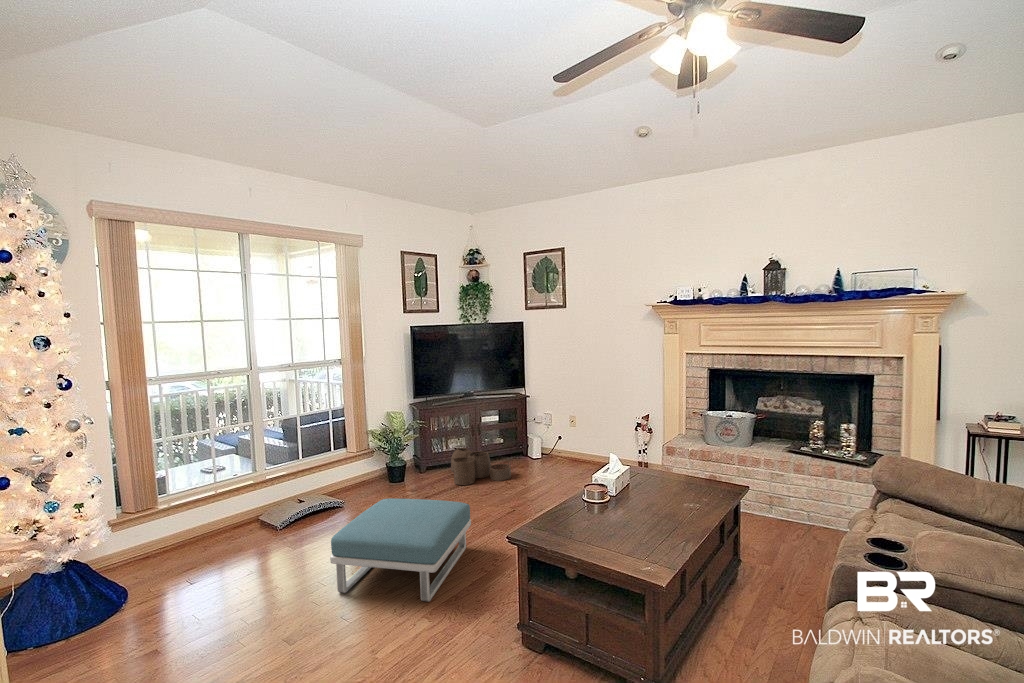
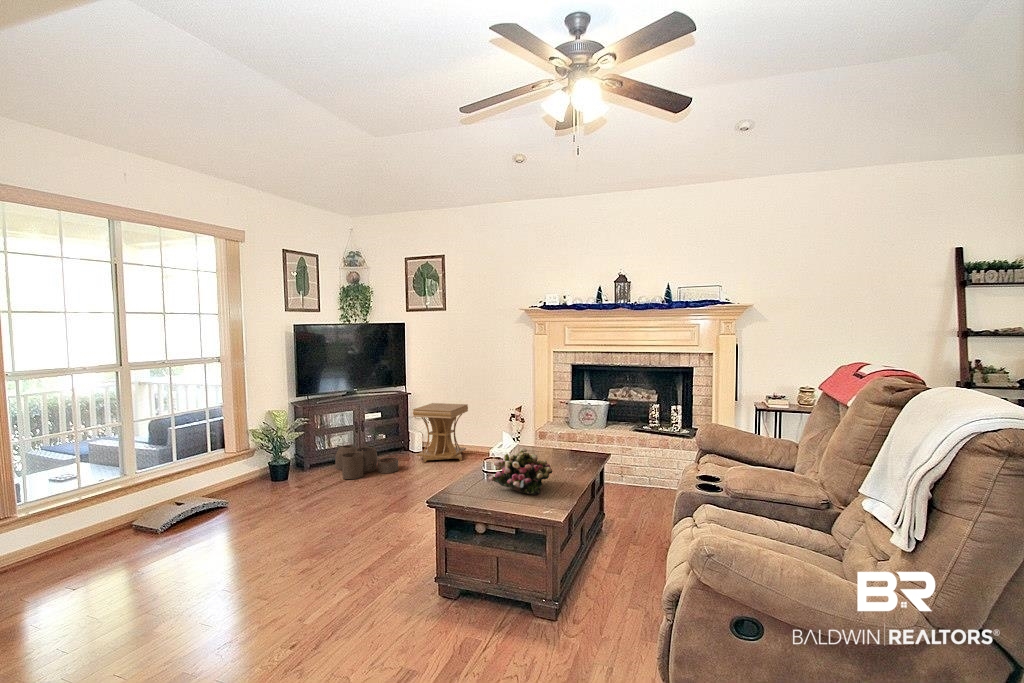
side table: none [527,407,587,471] -> present [413,403,468,463]
flower arrangement: none [580,483,664,550] -> present [489,448,552,494]
footstool: present [330,498,471,602] -> none [247,485,377,573]

